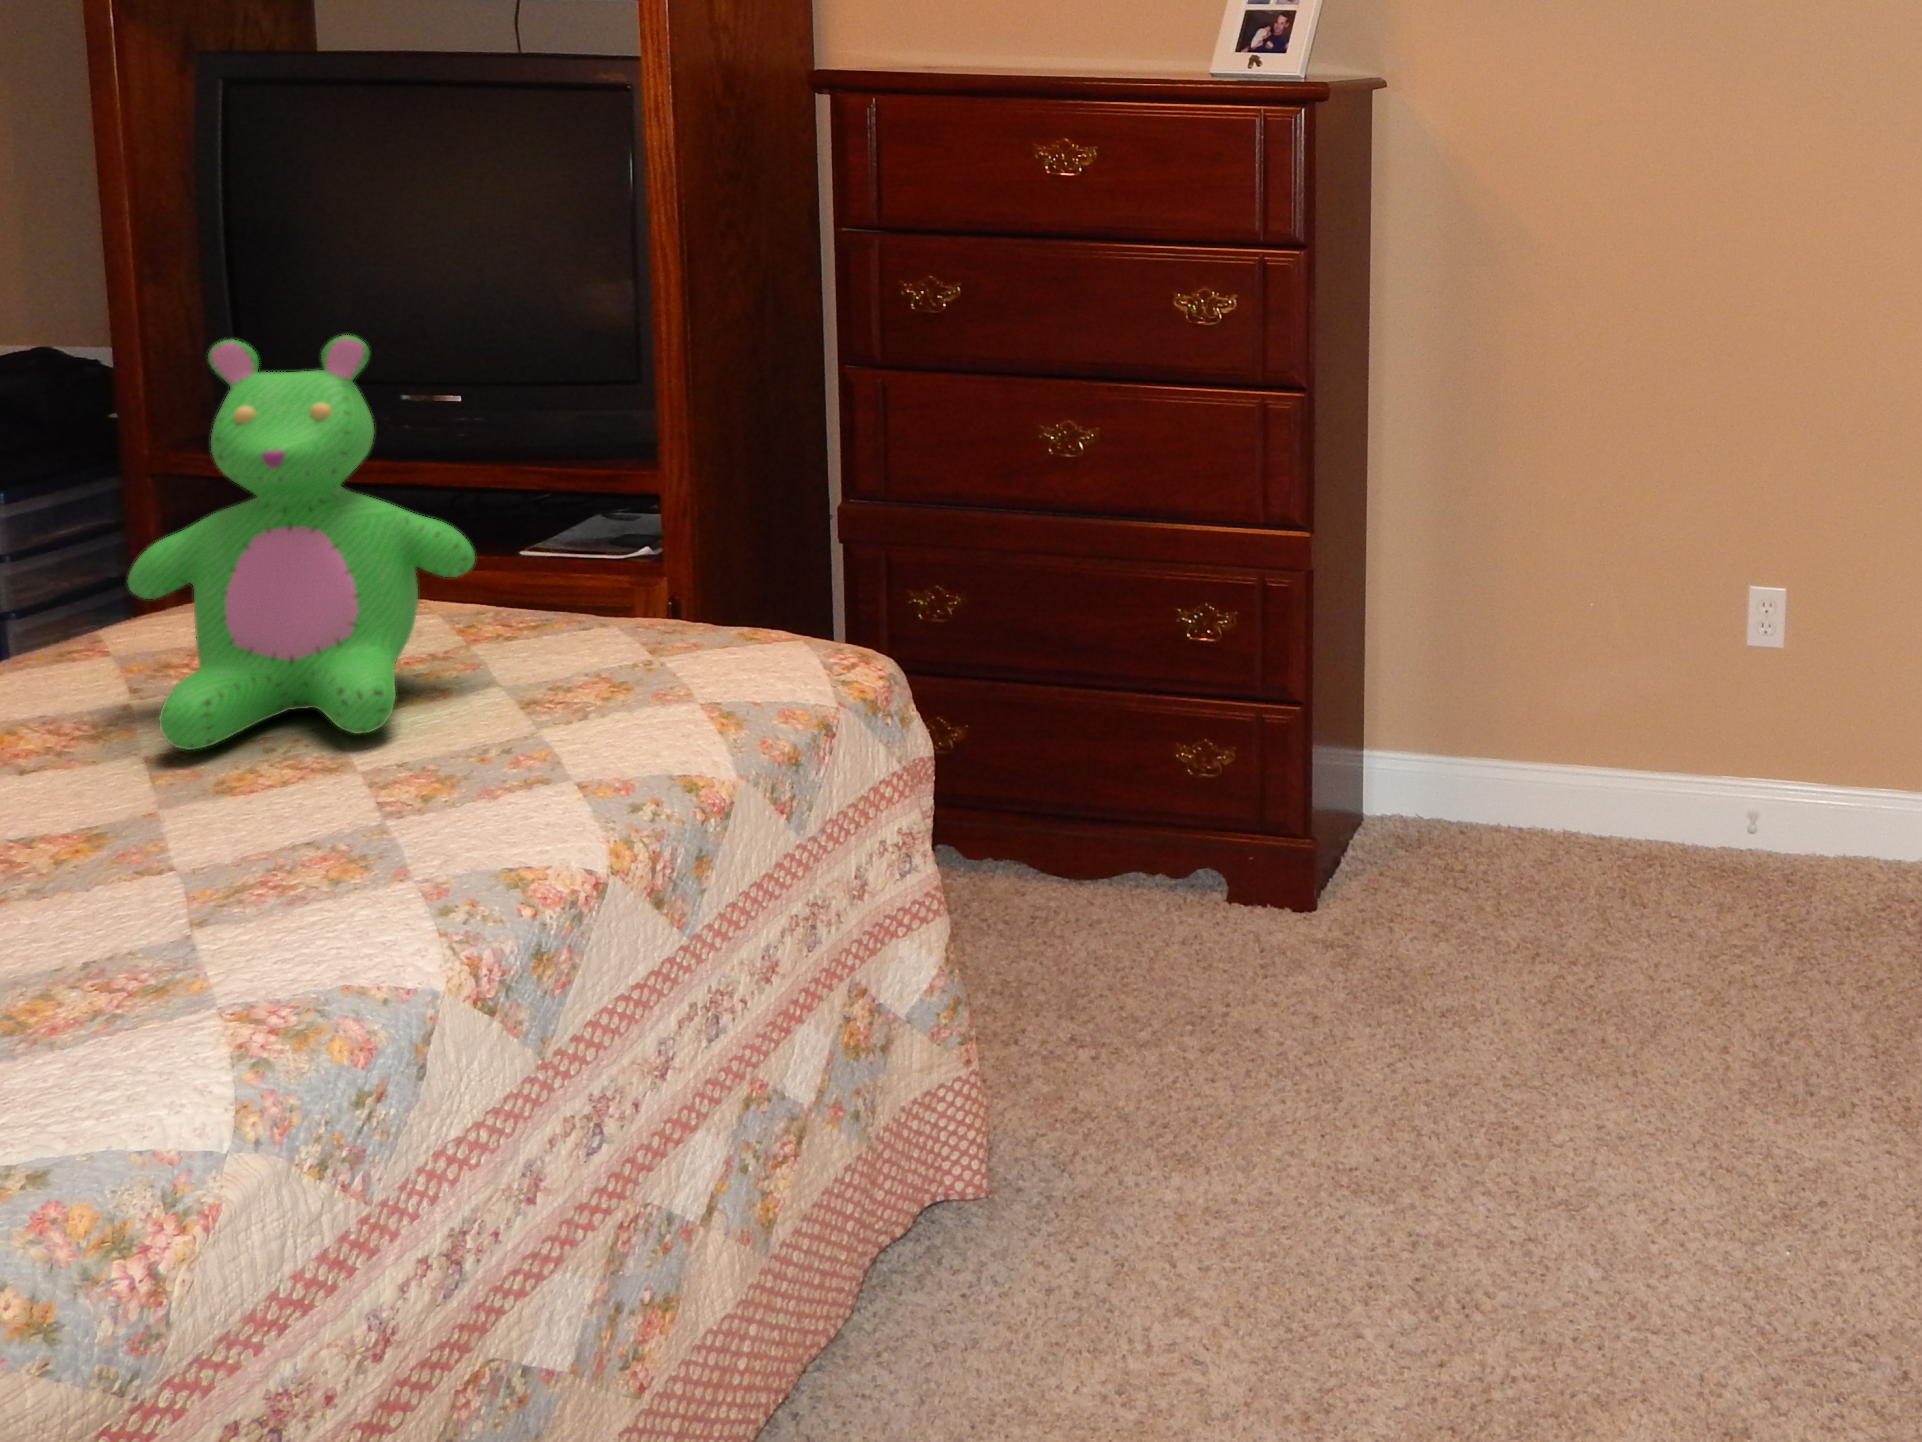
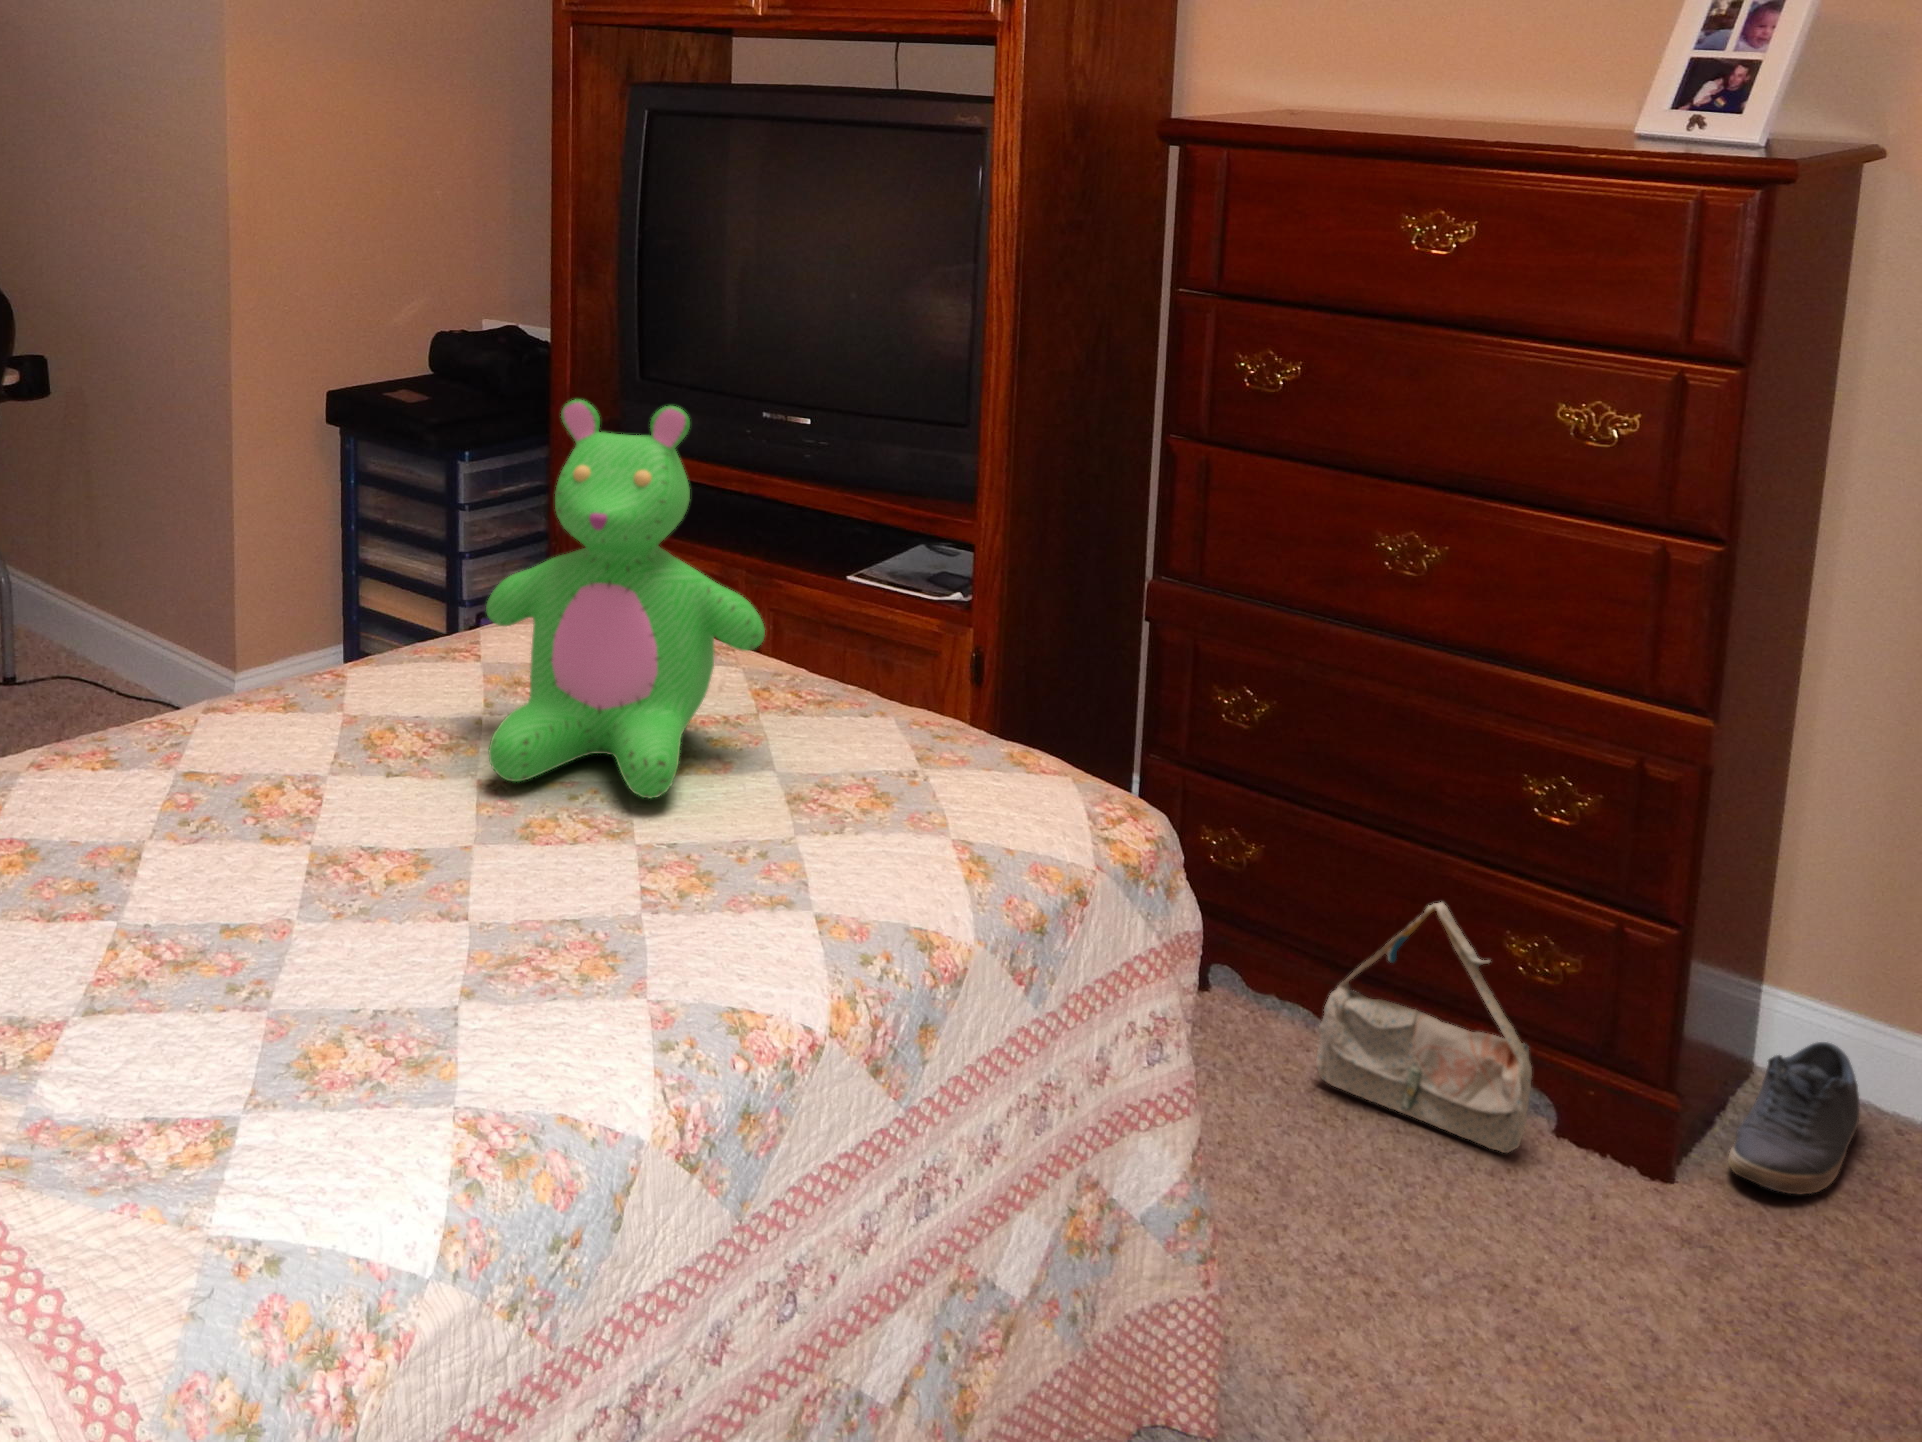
bag: none [1032,734,1208,933] -> present [1316,902,1532,1153]
shoe: none [1355,784,1439,903] -> present [1728,1042,1860,1194]

